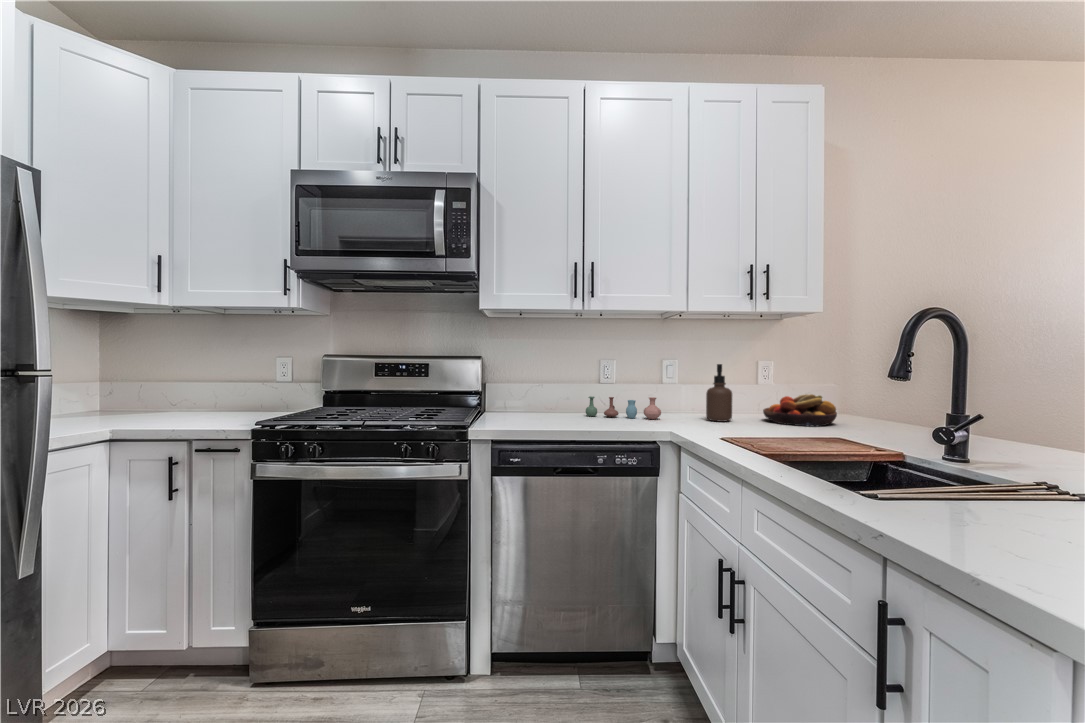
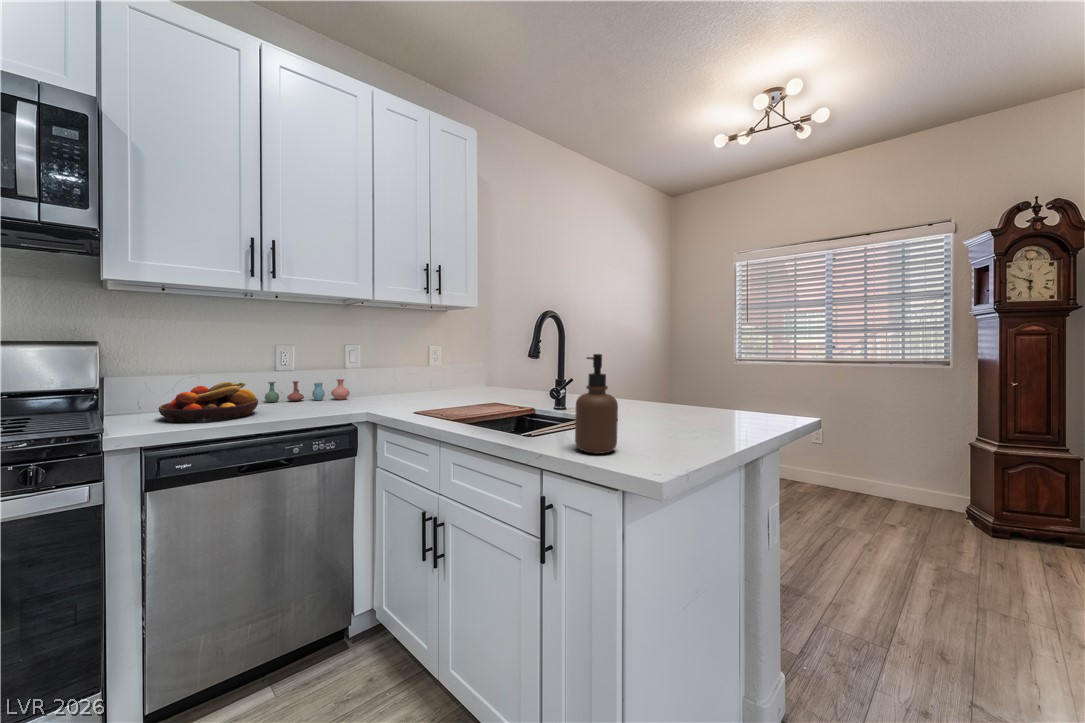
soap dispenser: present [706,364,732,422] -> present [575,354,618,454]
fruit bowl: present [763,394,837,427] -> present [159,382,258,423]

